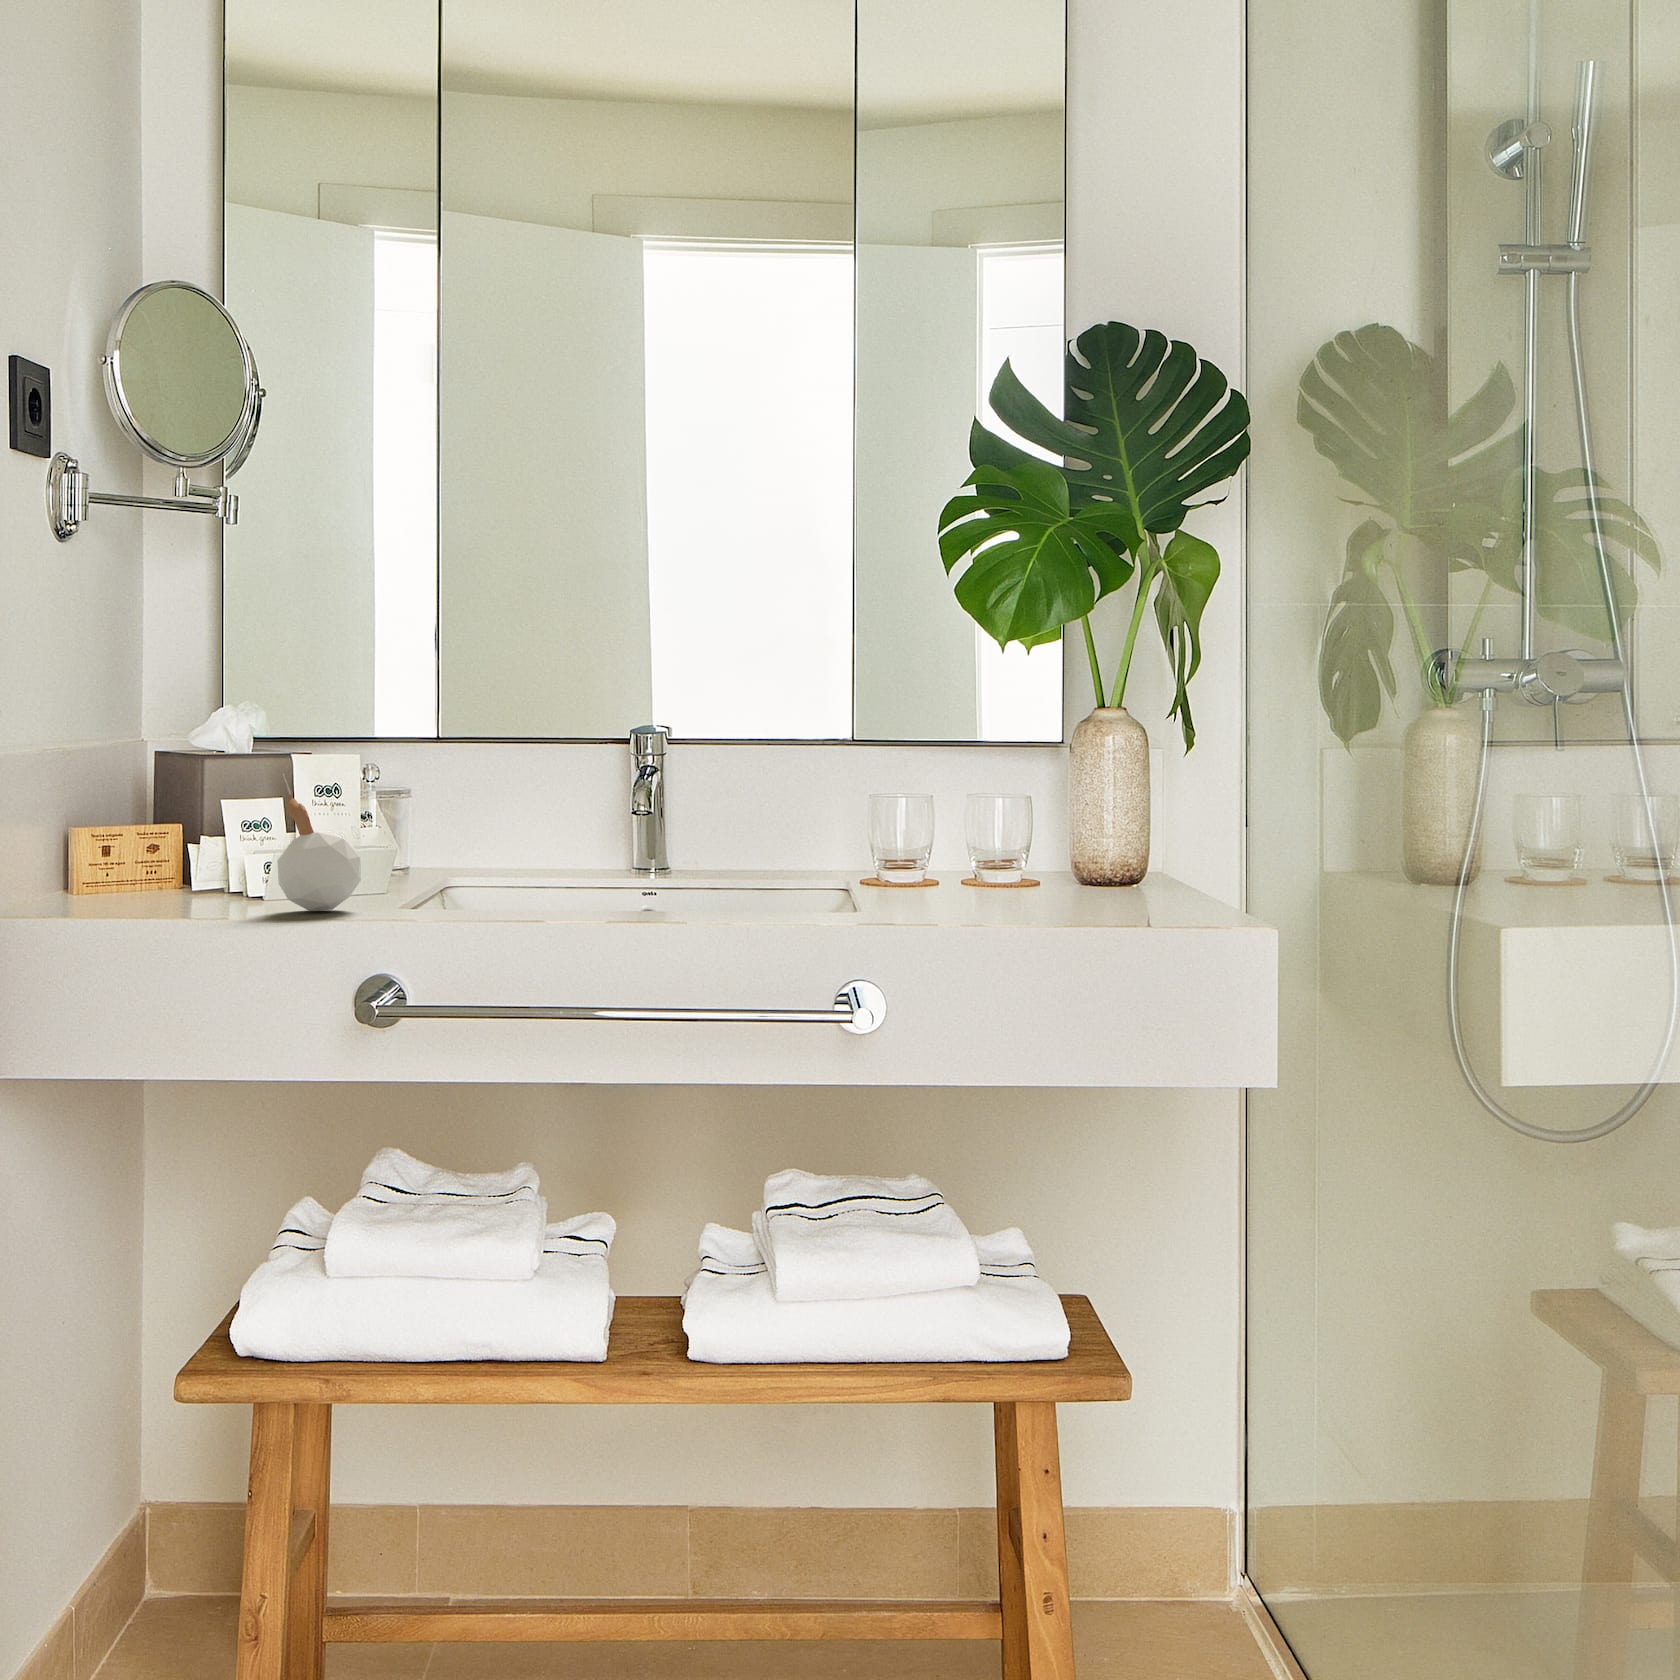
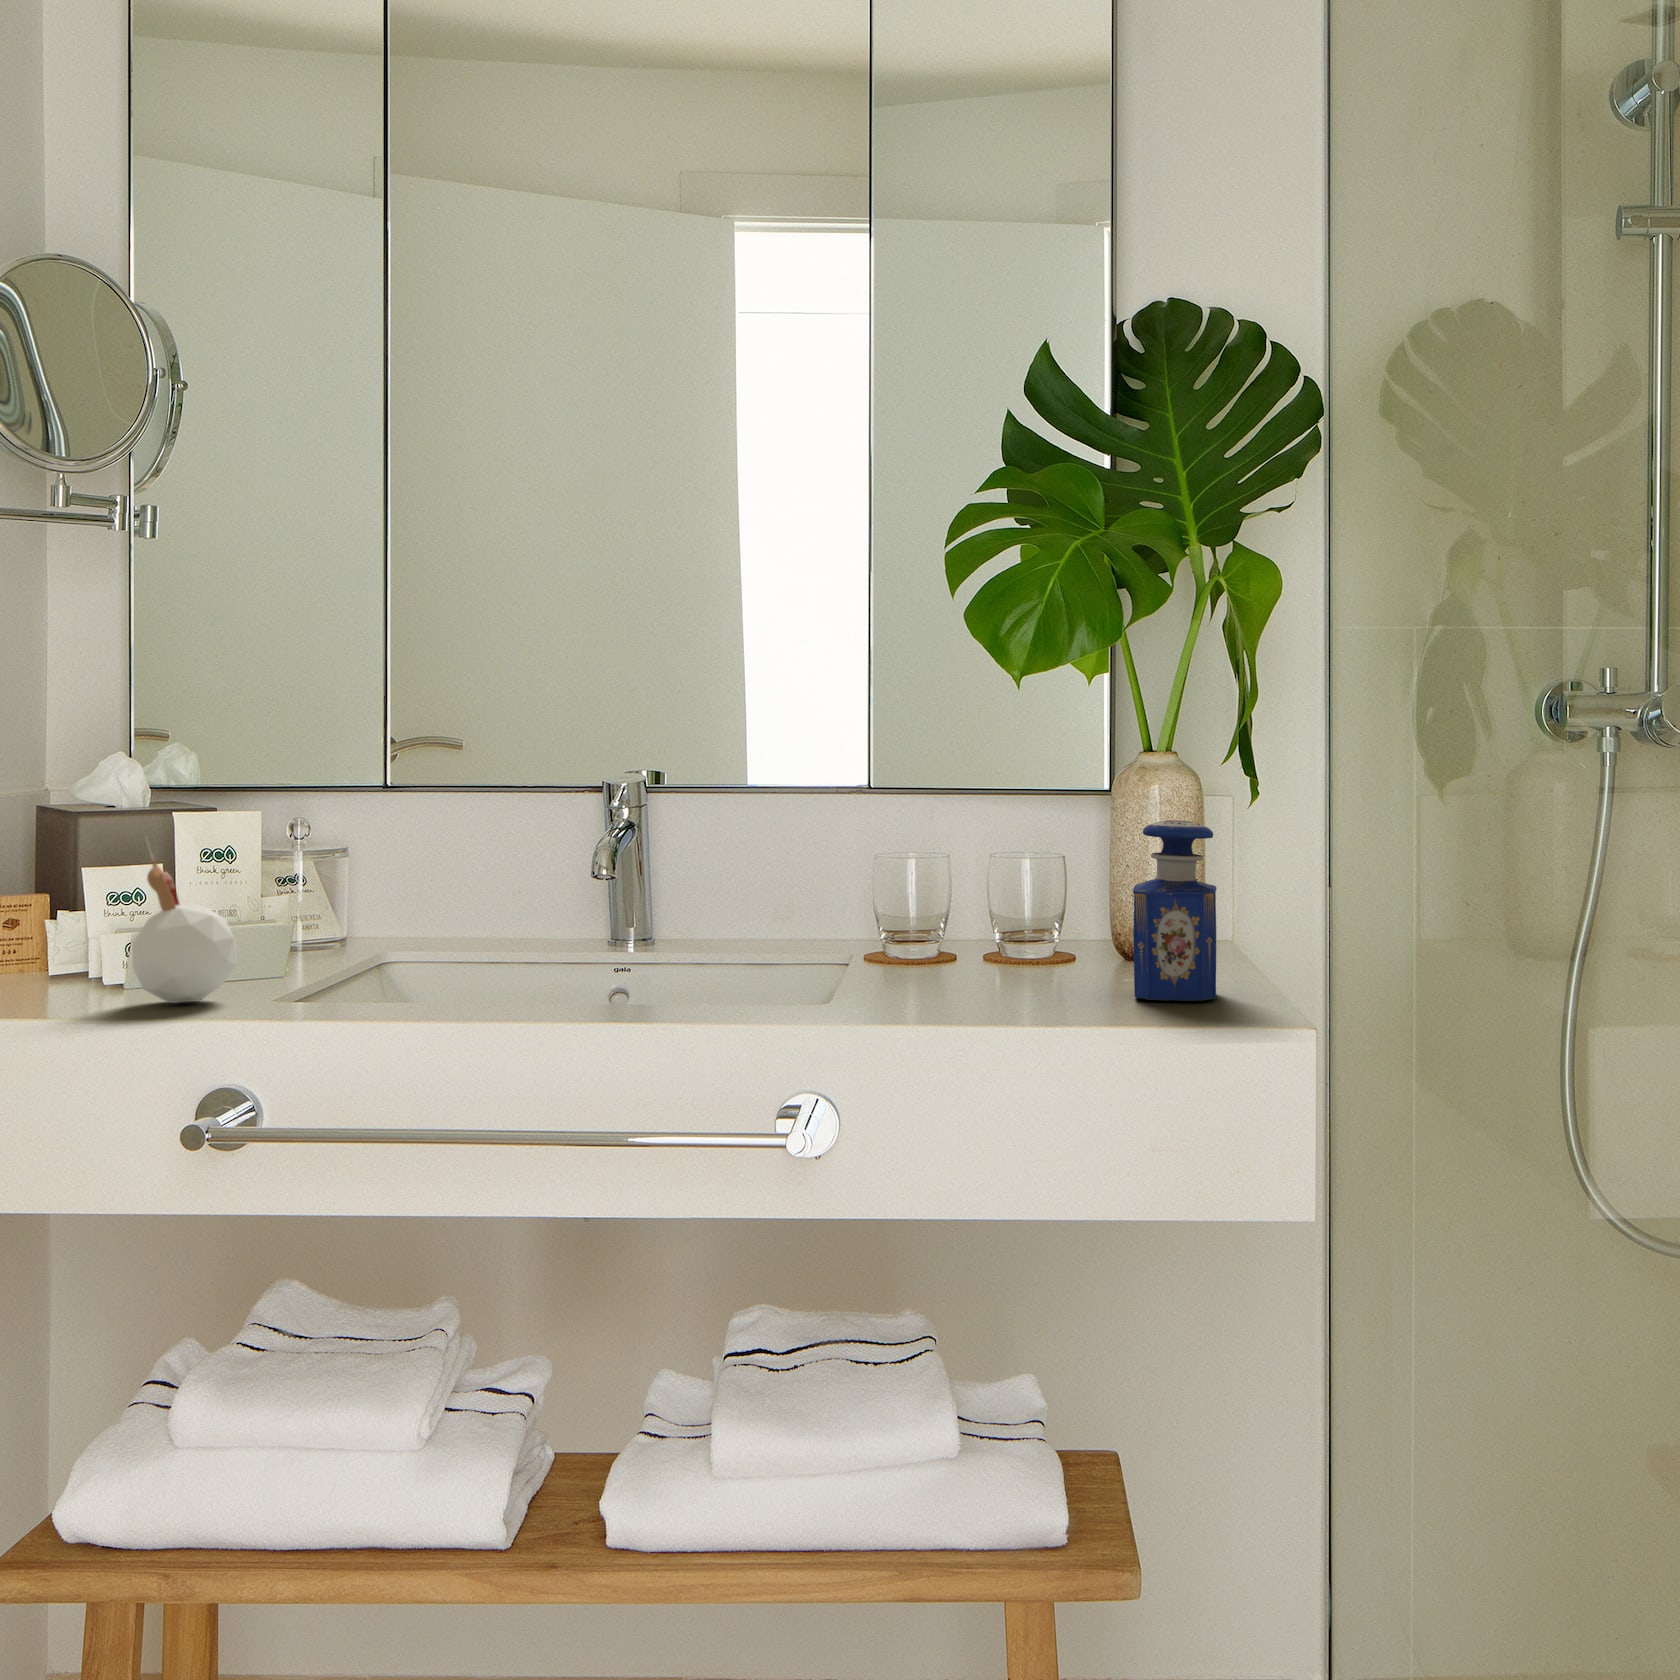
perfume bottle: none [1097,758,1164,902] -> present [1133,820,1217,1001]

